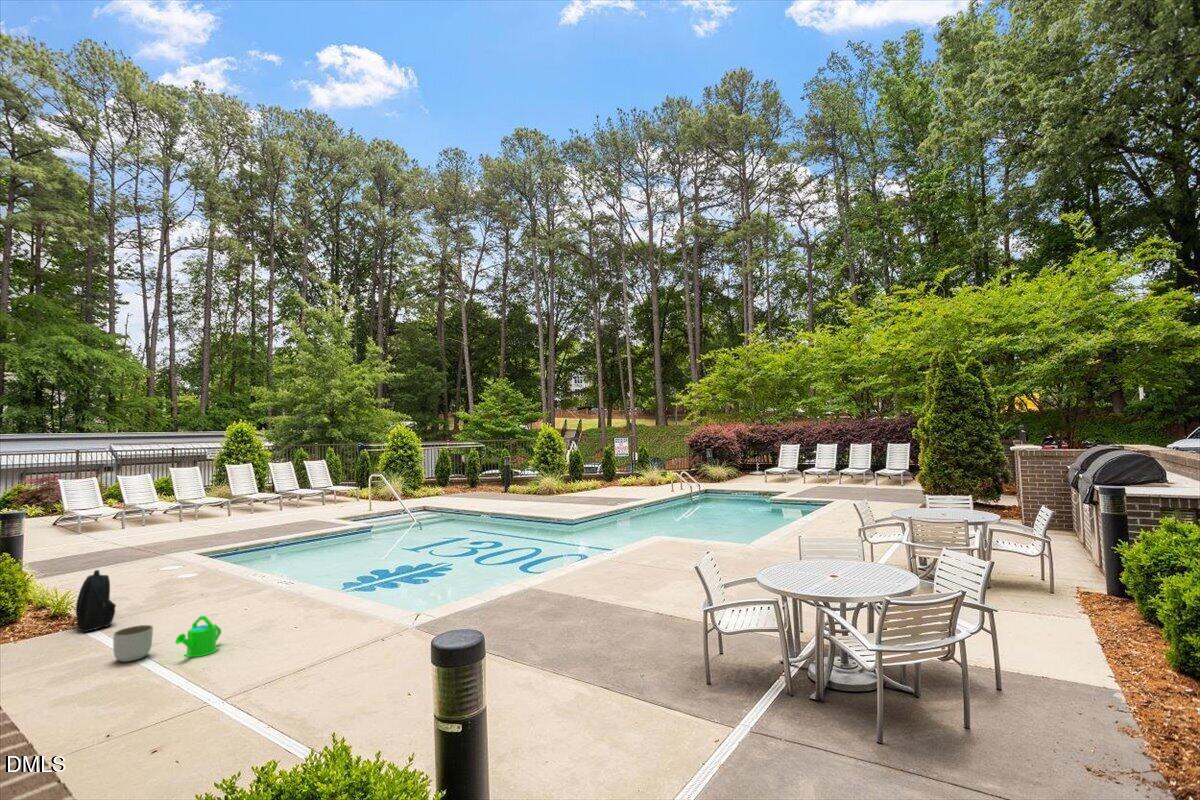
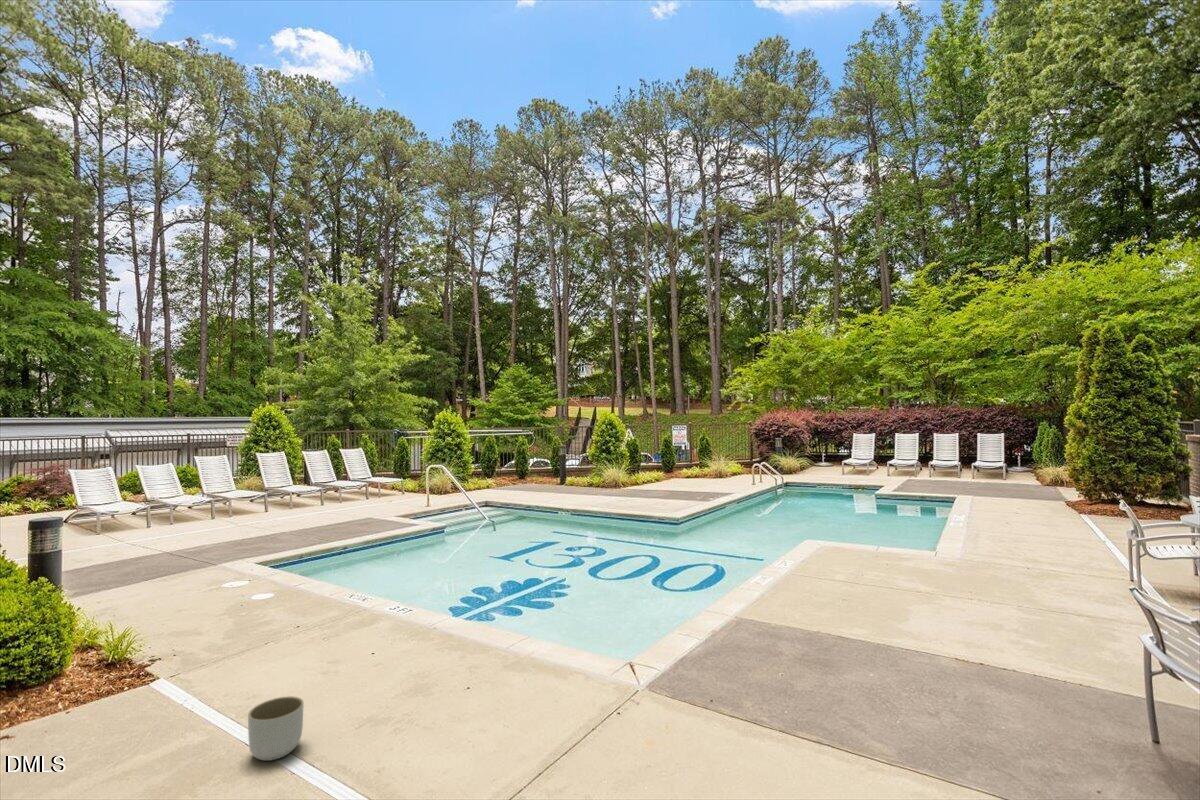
backpack: present [76,570,116,632] -> none [158,603,214,697]
watering can: present [175,616,221,657] -> none [349,681,400,749]

